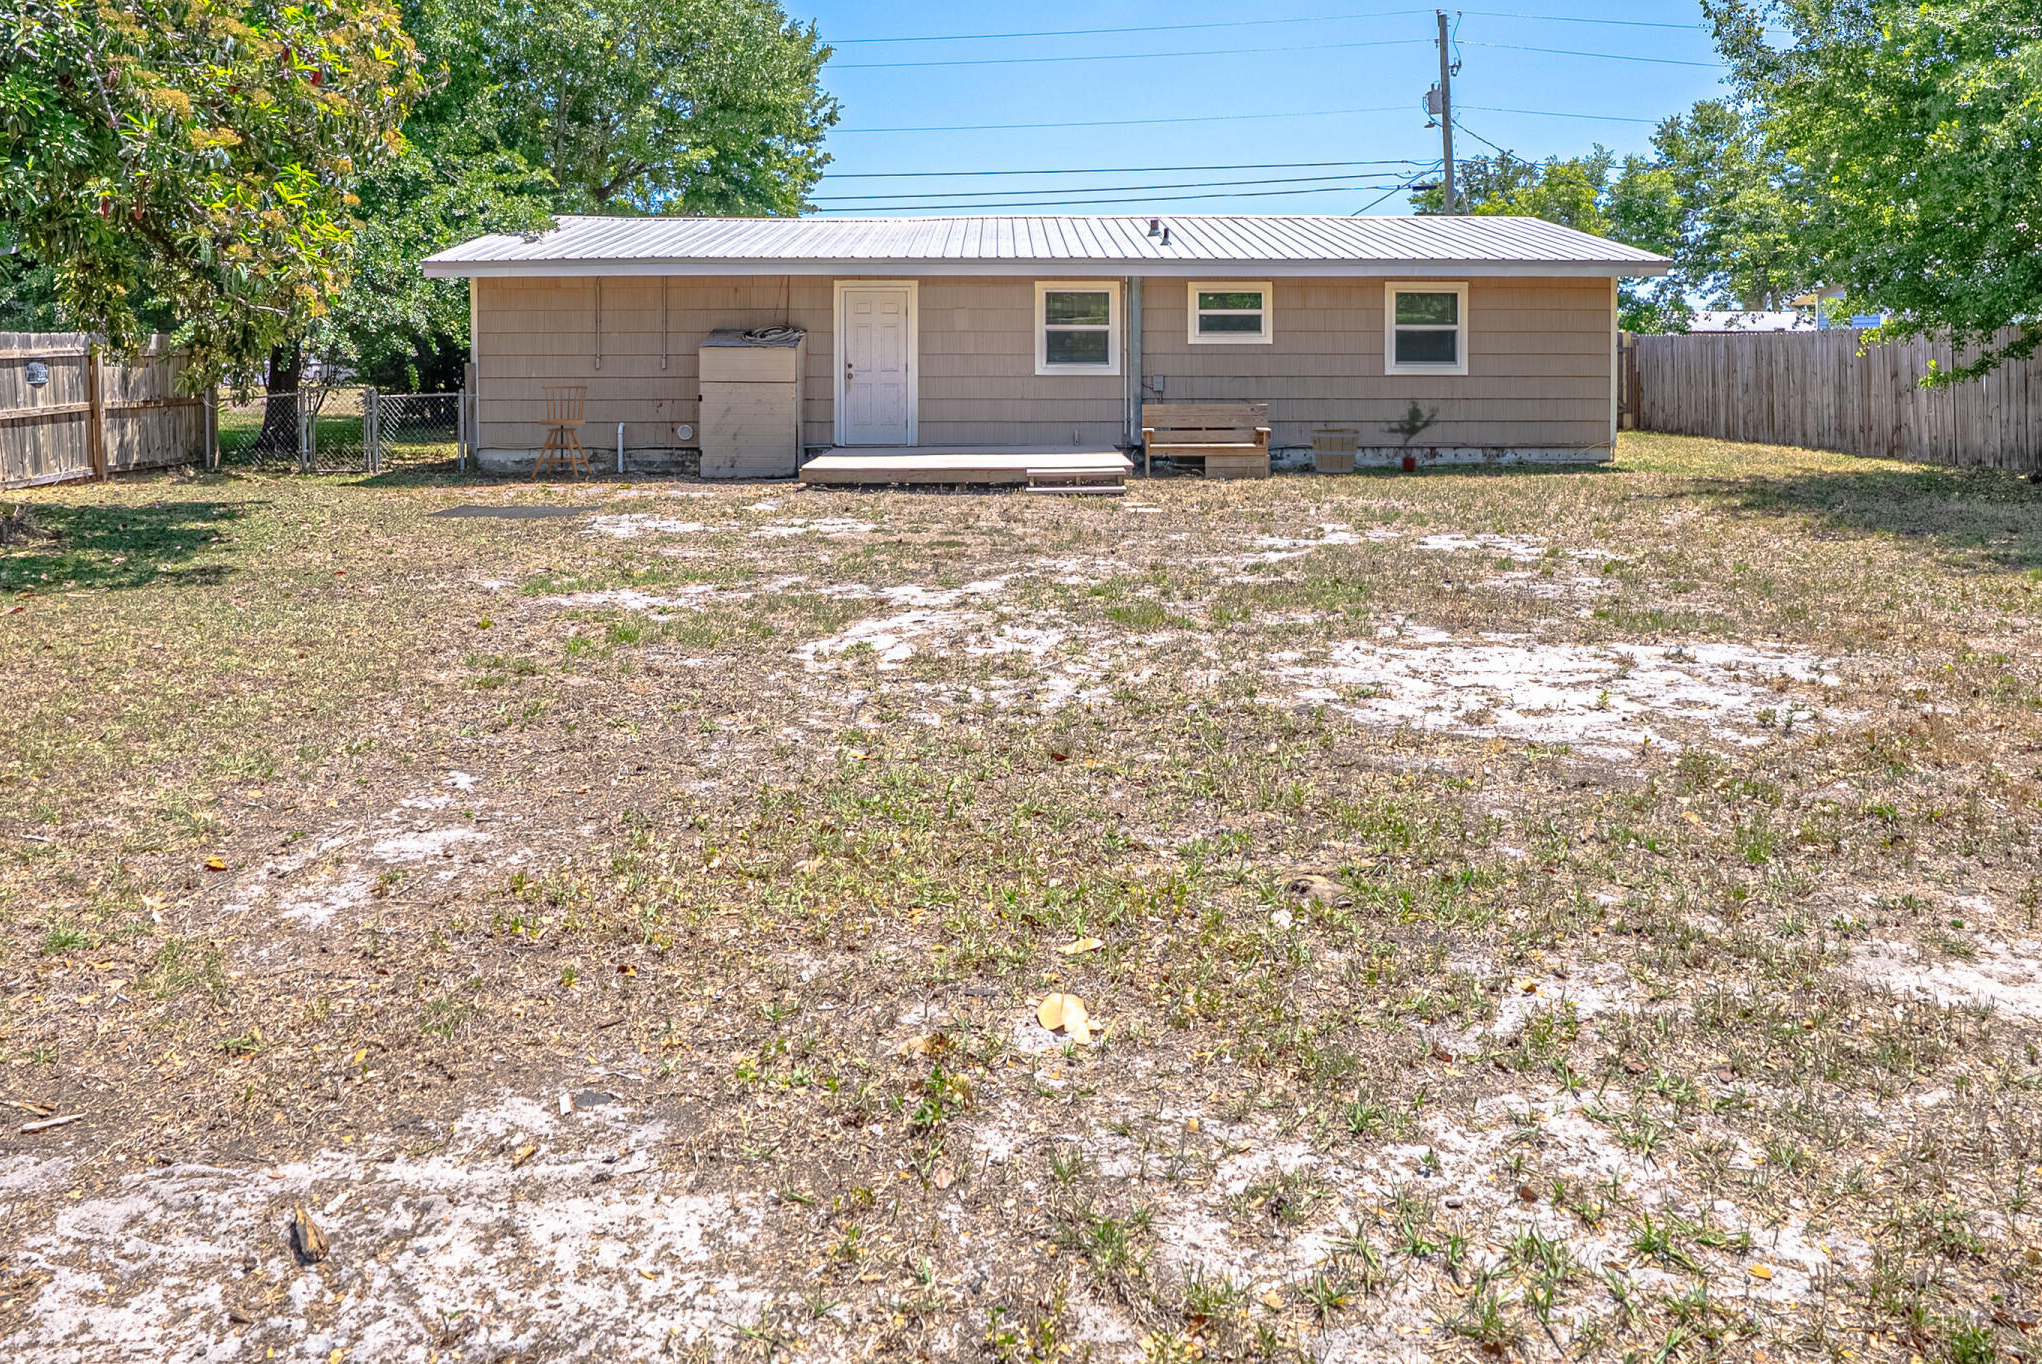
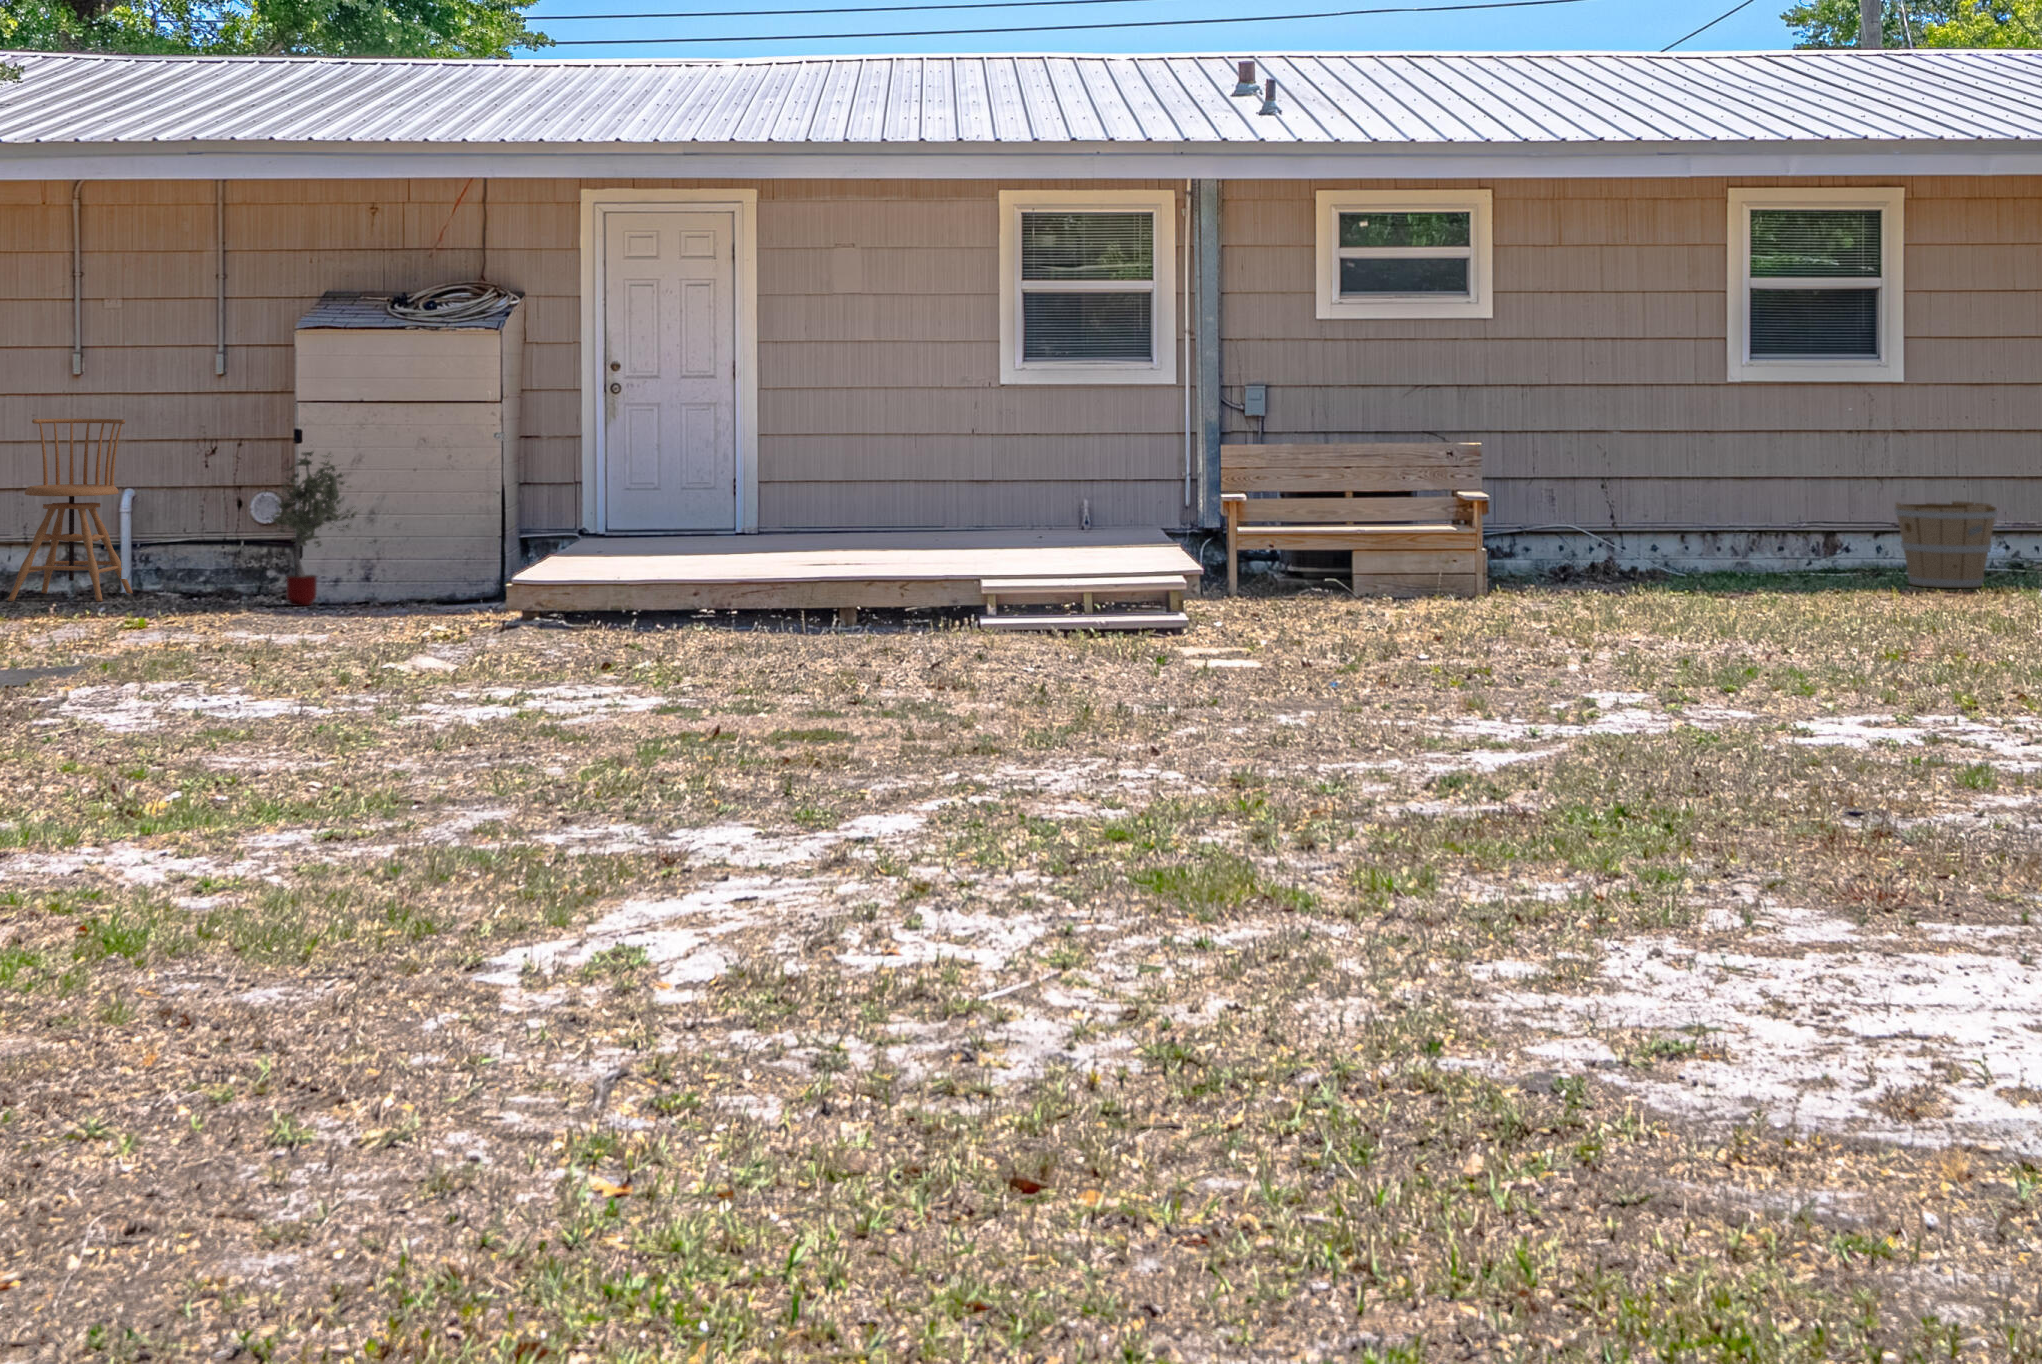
potted tree: present [1381,400,1439,471] -> present [271,452,358,606]
wooden bucket: present [1309,428,1361,473] -> present [1894,501,1998,588]

